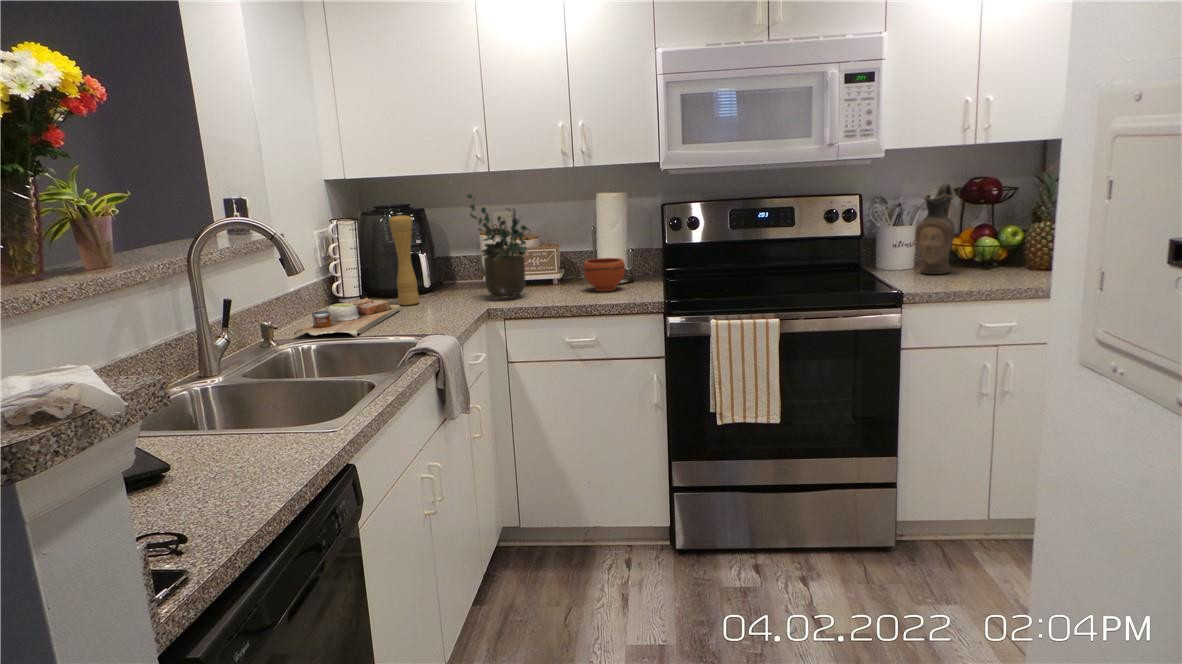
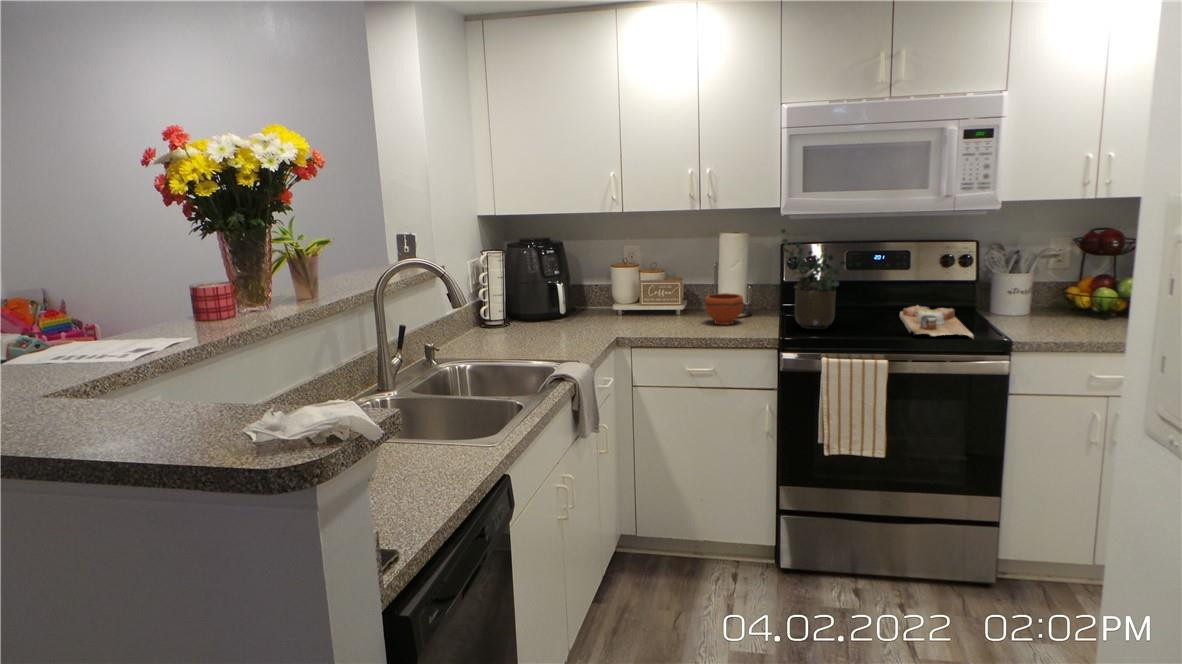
ceramic pitcher: present [915,183,955,274] -> none [1031,233,1072,322]
potted plant: present [467,194,529,298] -> present [781,229,846,329]
pepper mill: present [389,214,419,305] -> none [533,249,556,330]
cutting board: present [294,298,401,337] -> present [900,305,974,339]

